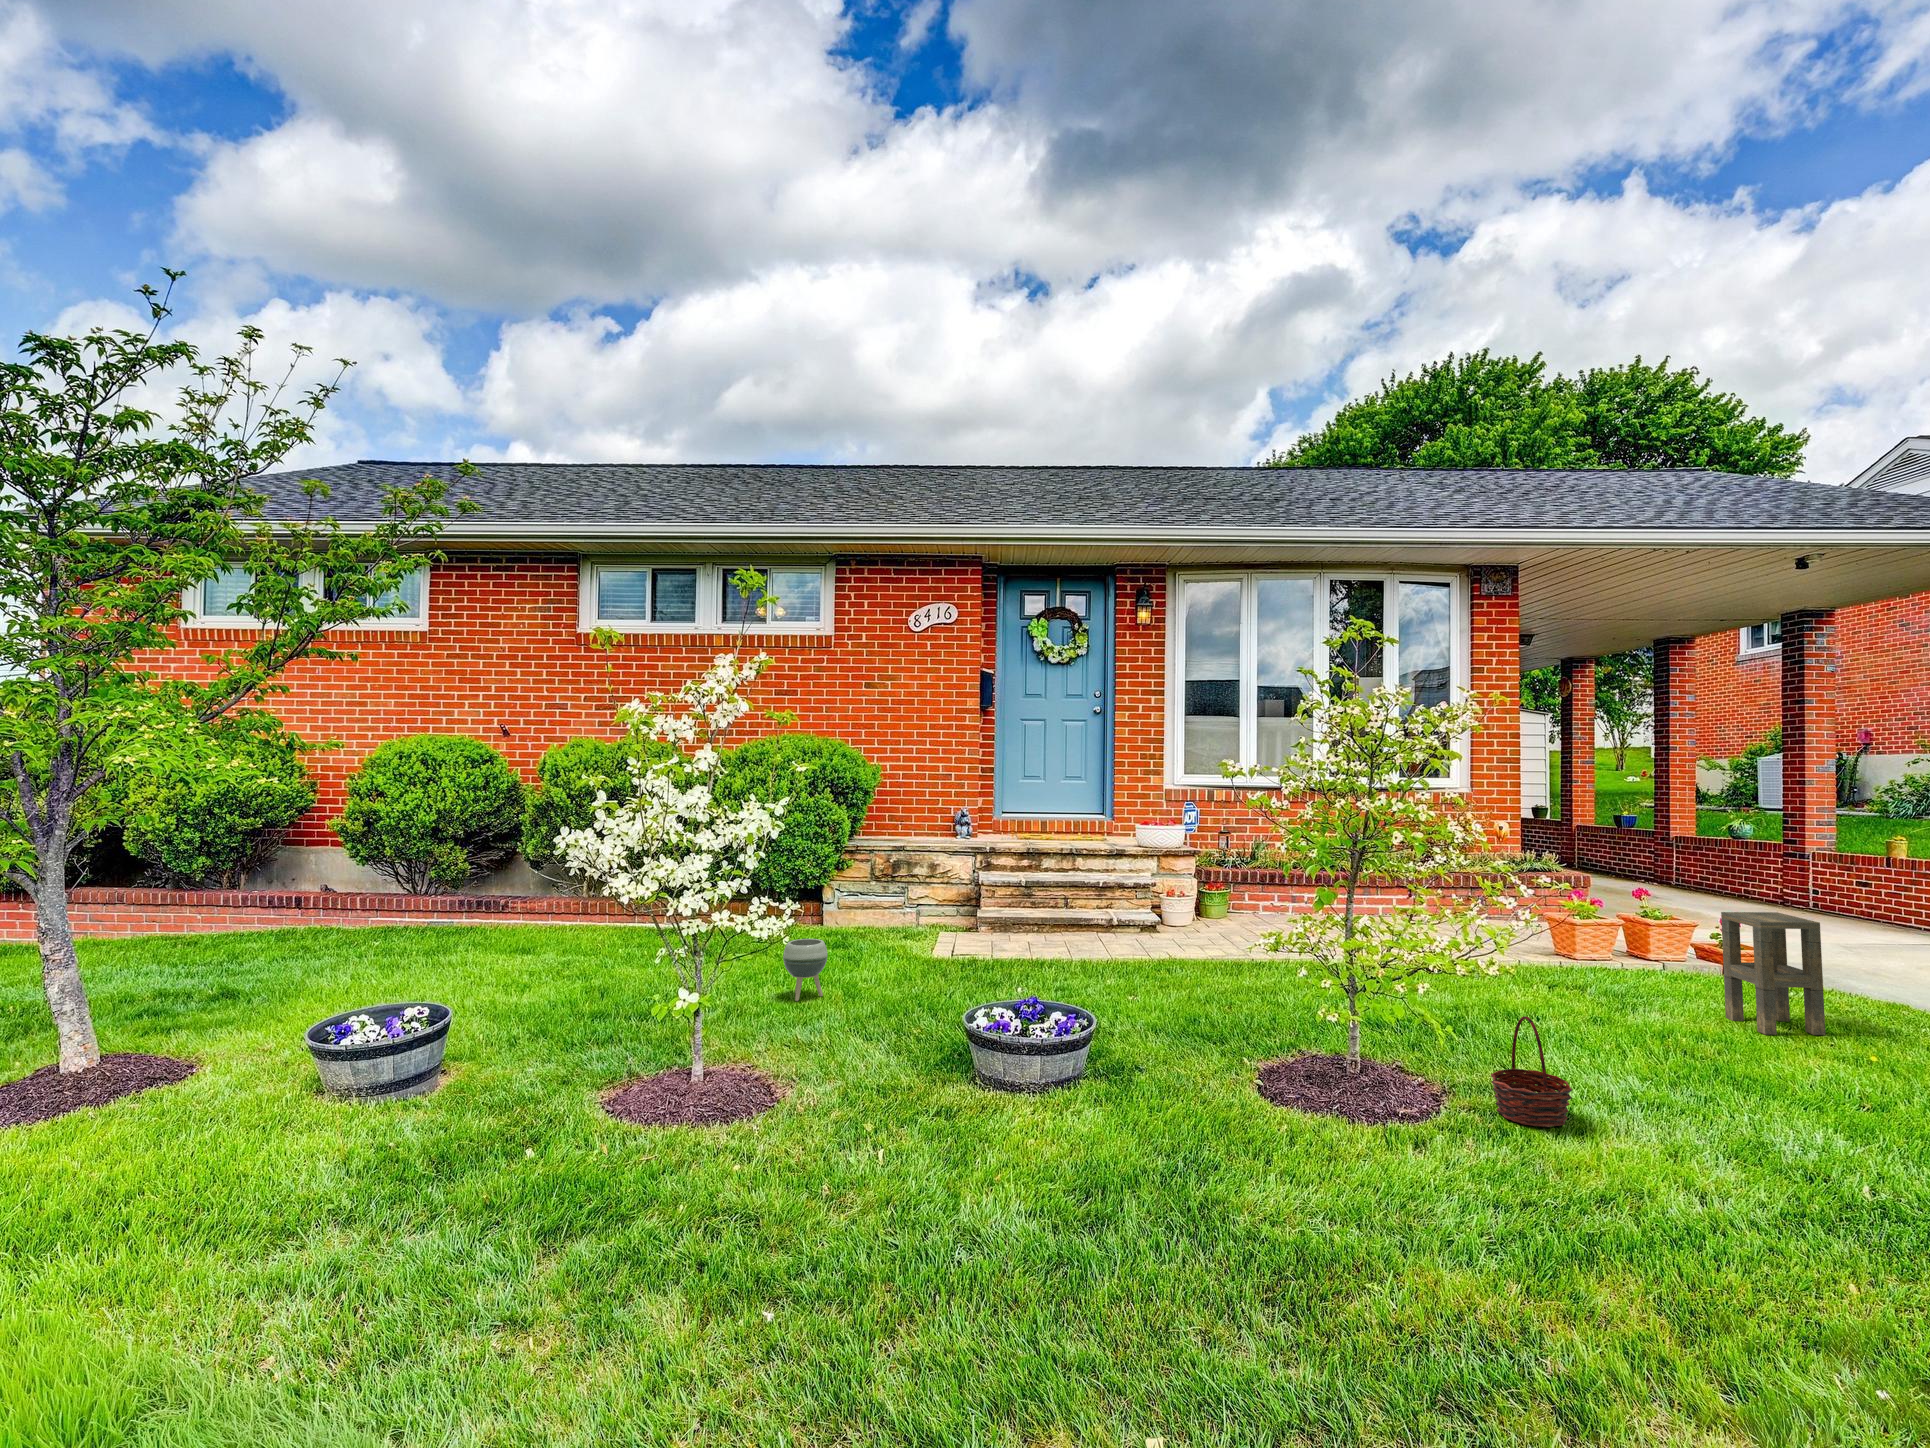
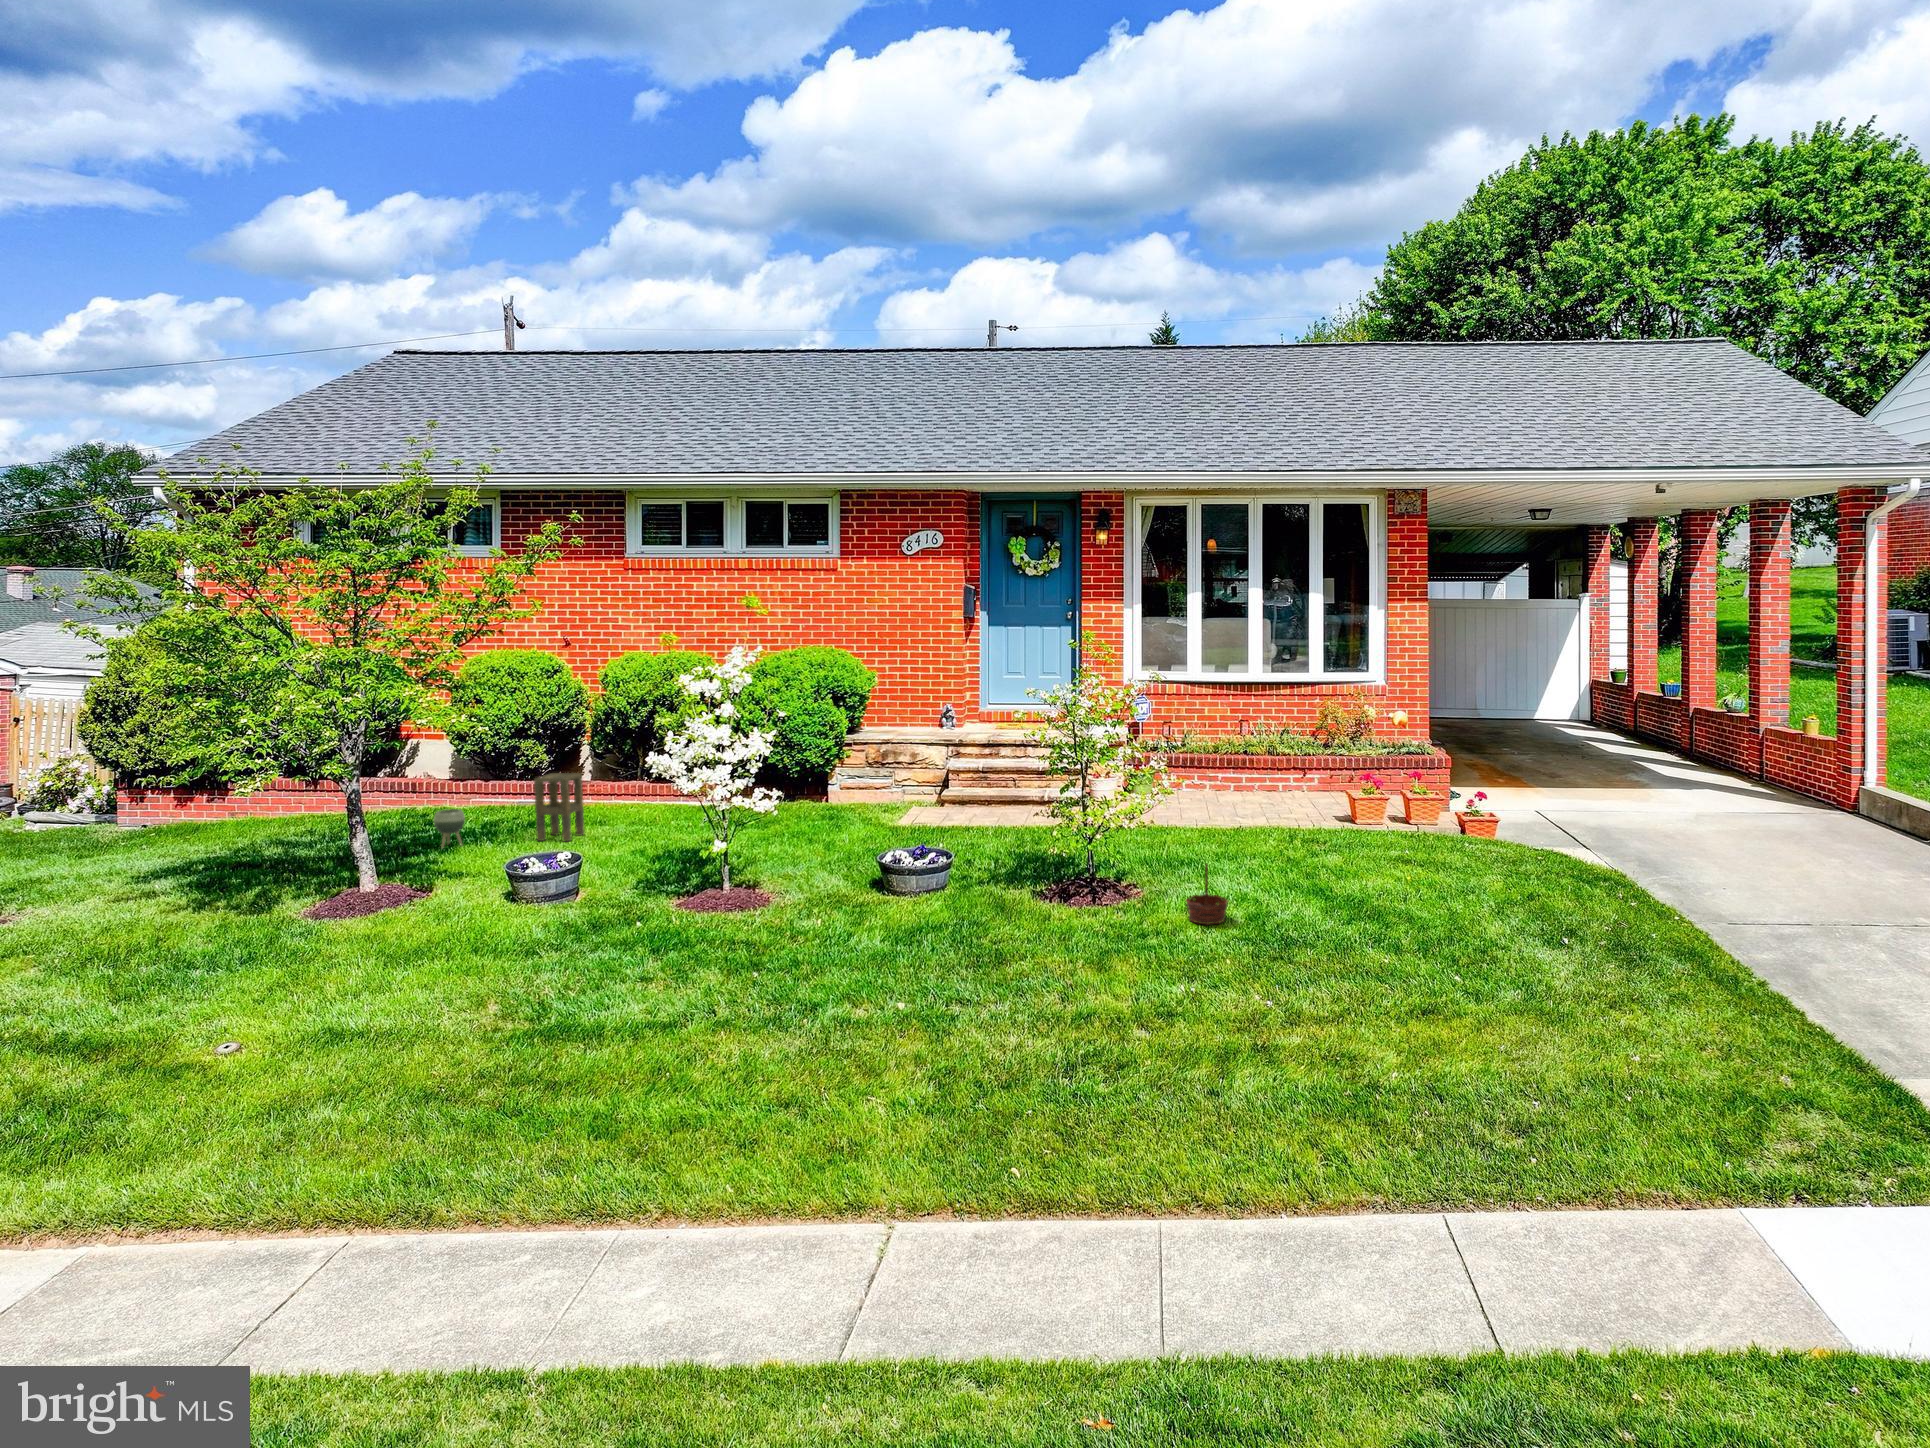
side table: present [1721,912,1826,1035] -> present [534,773,585,841]
planter: present [783,939,827,1001] -> present [434,809,465,848]

